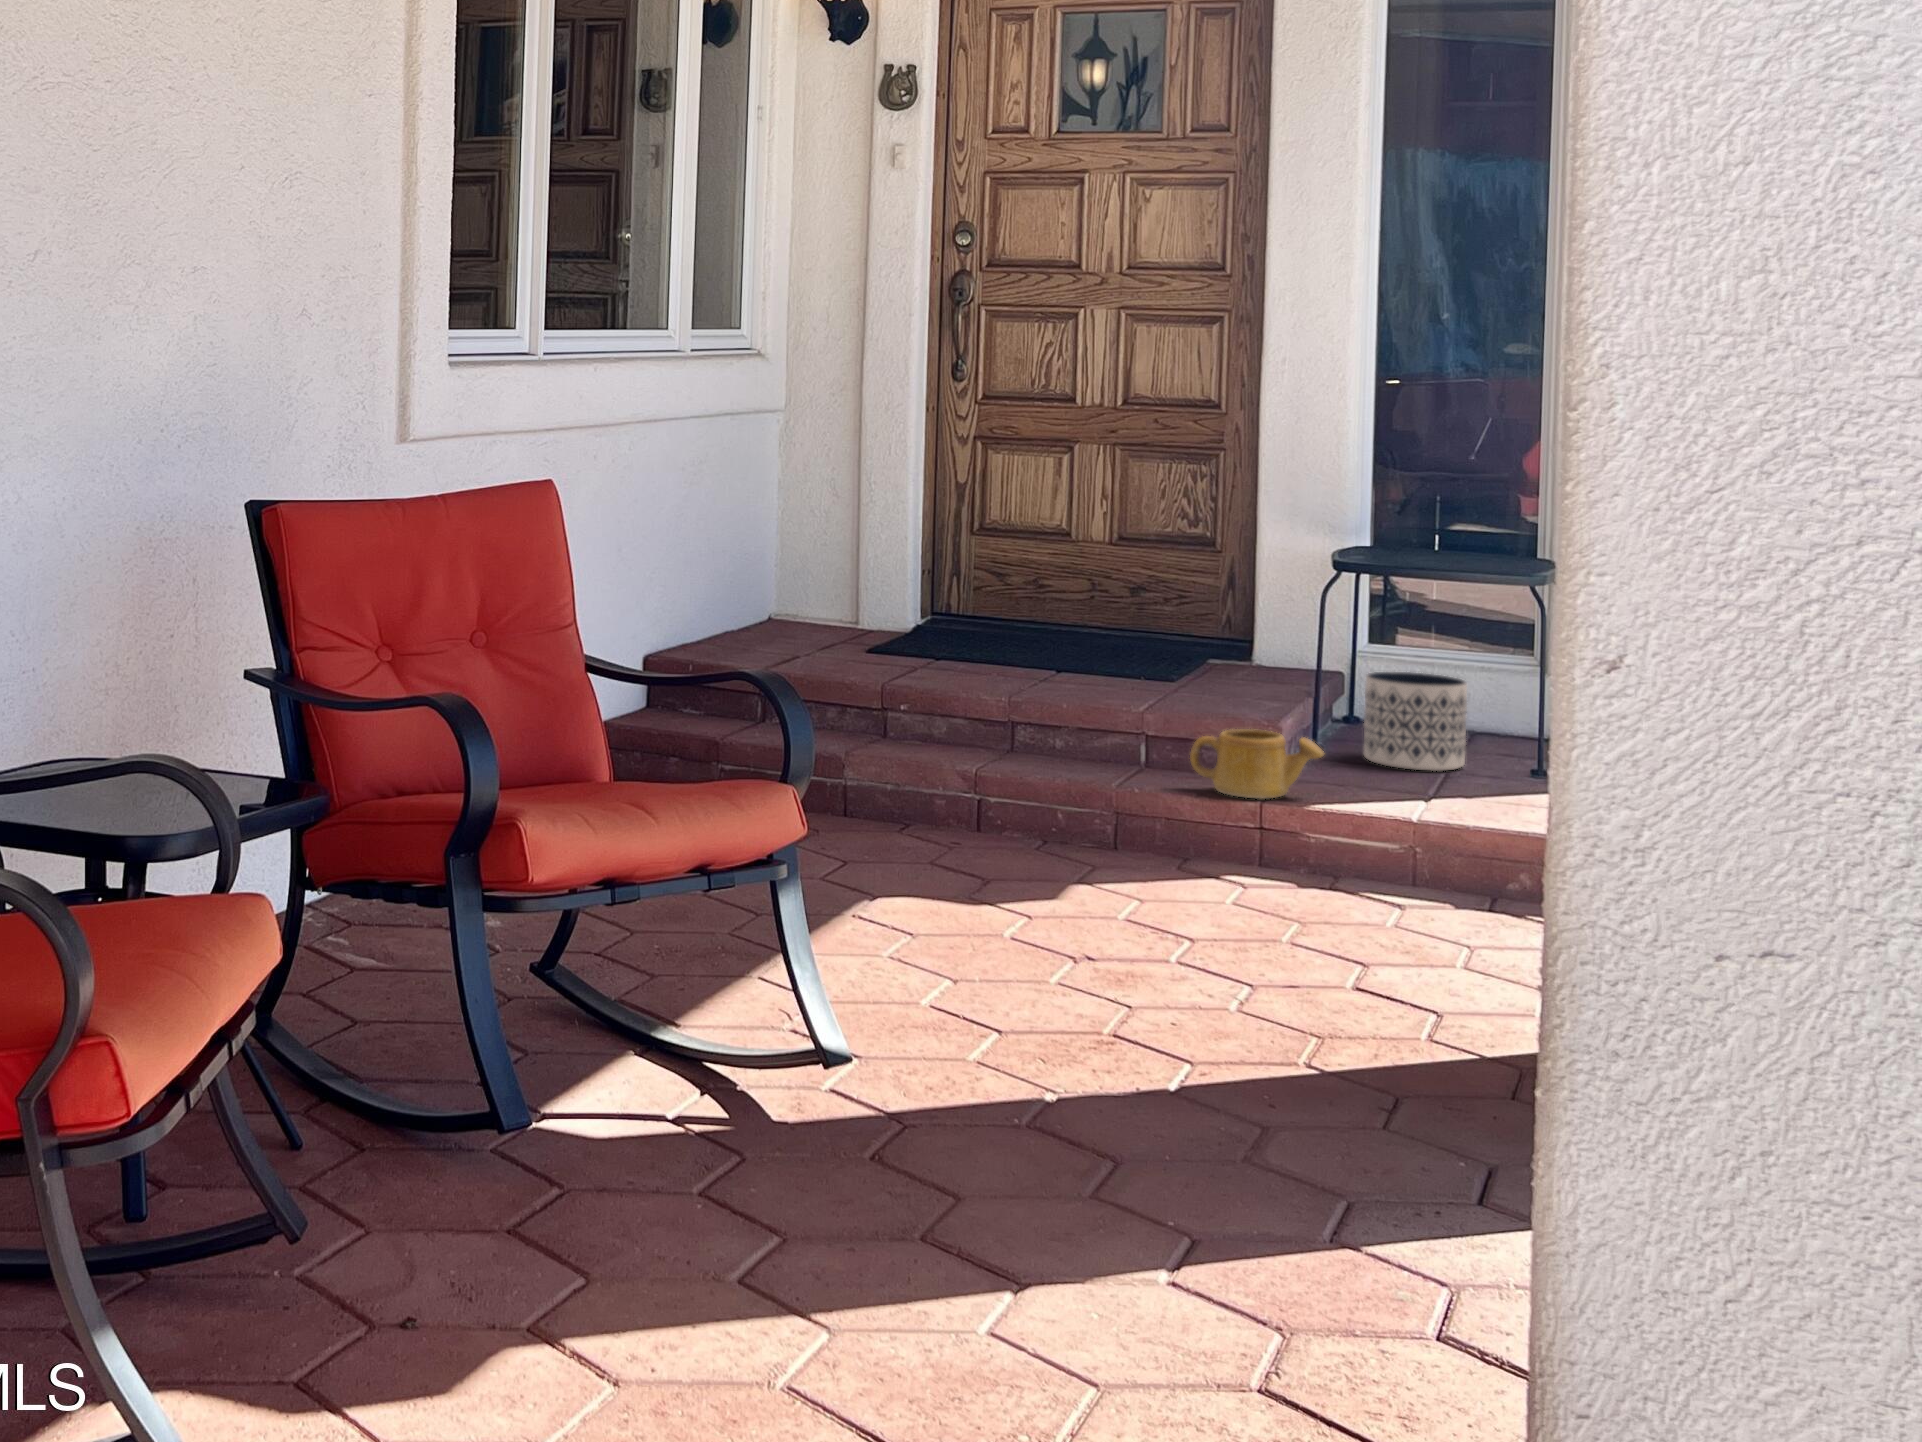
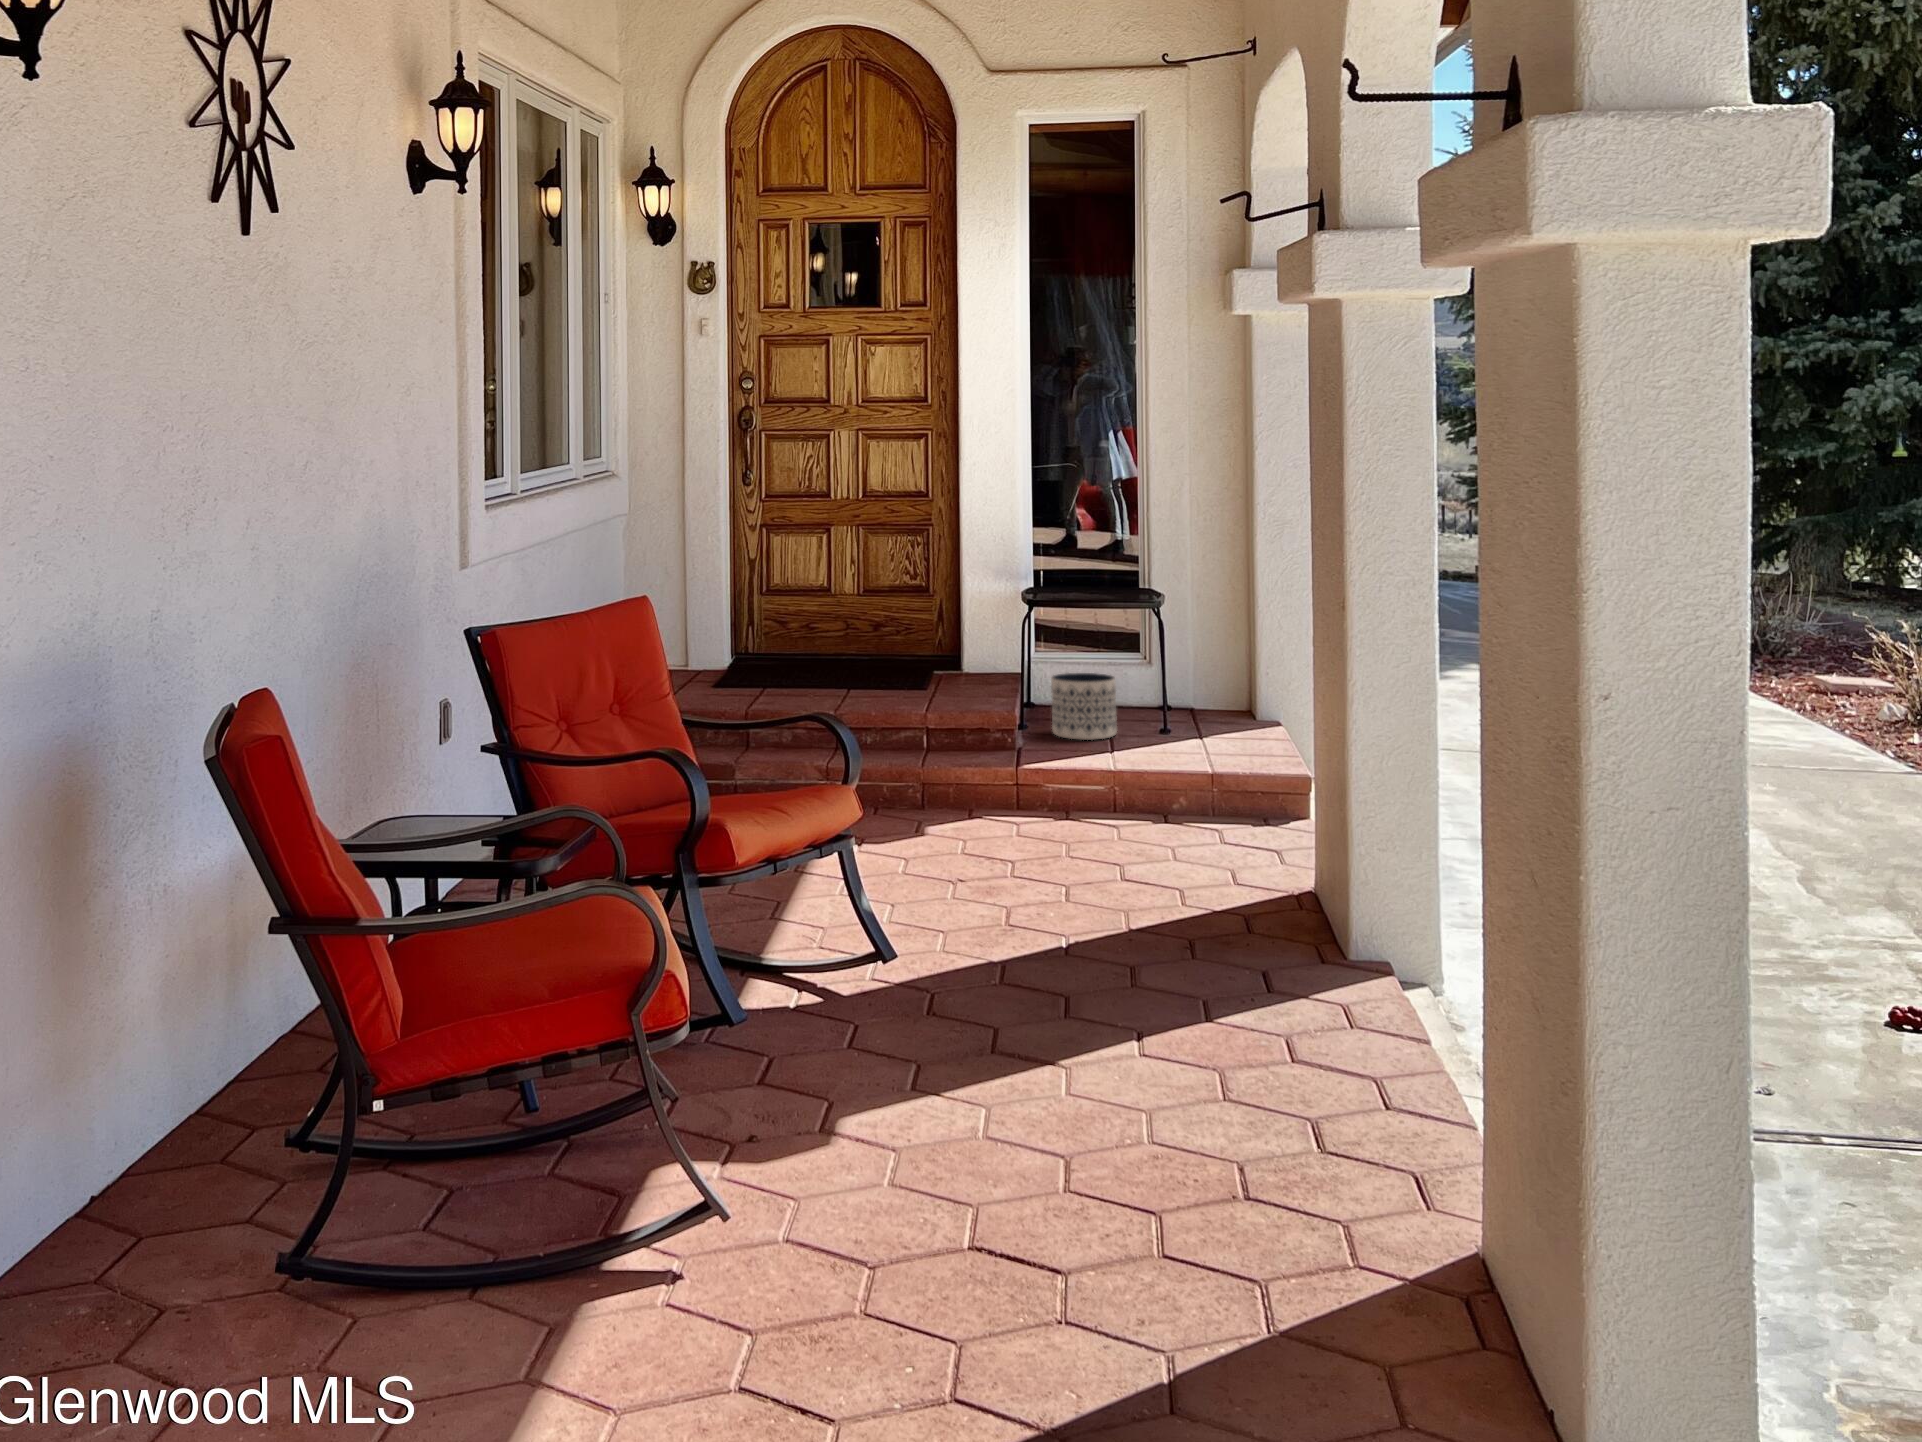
watering can: present [1190,729,1324,799] -> none [956,724,1044,772]

